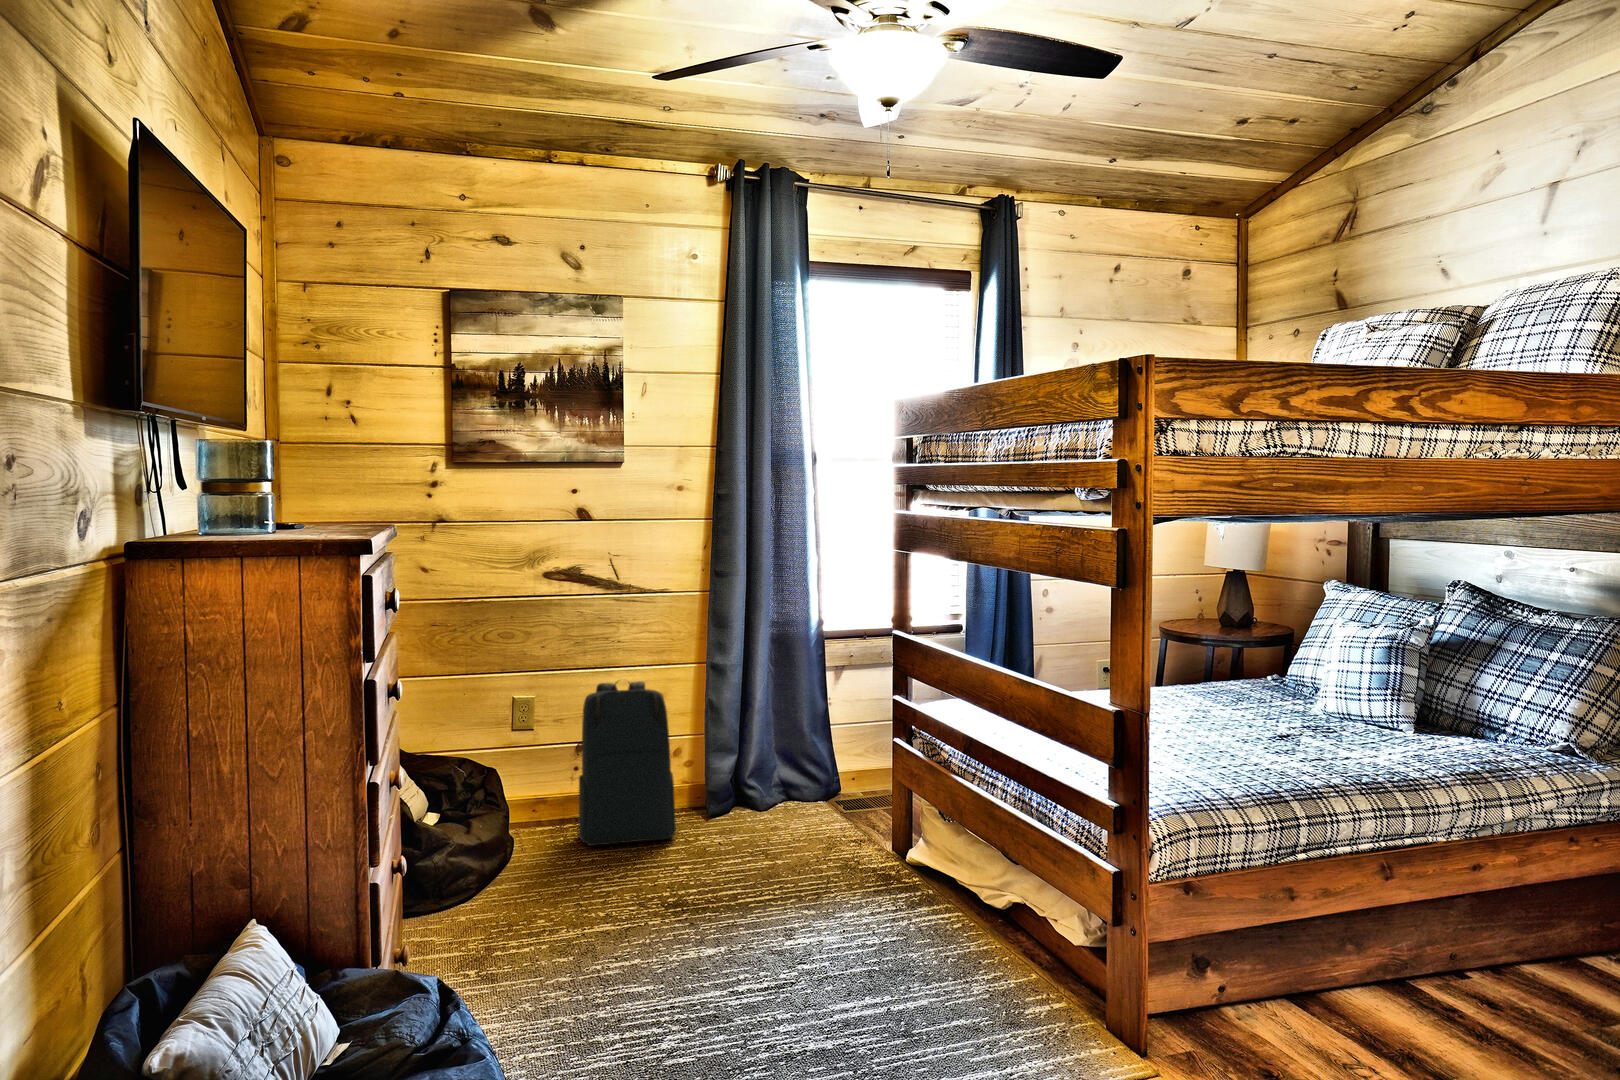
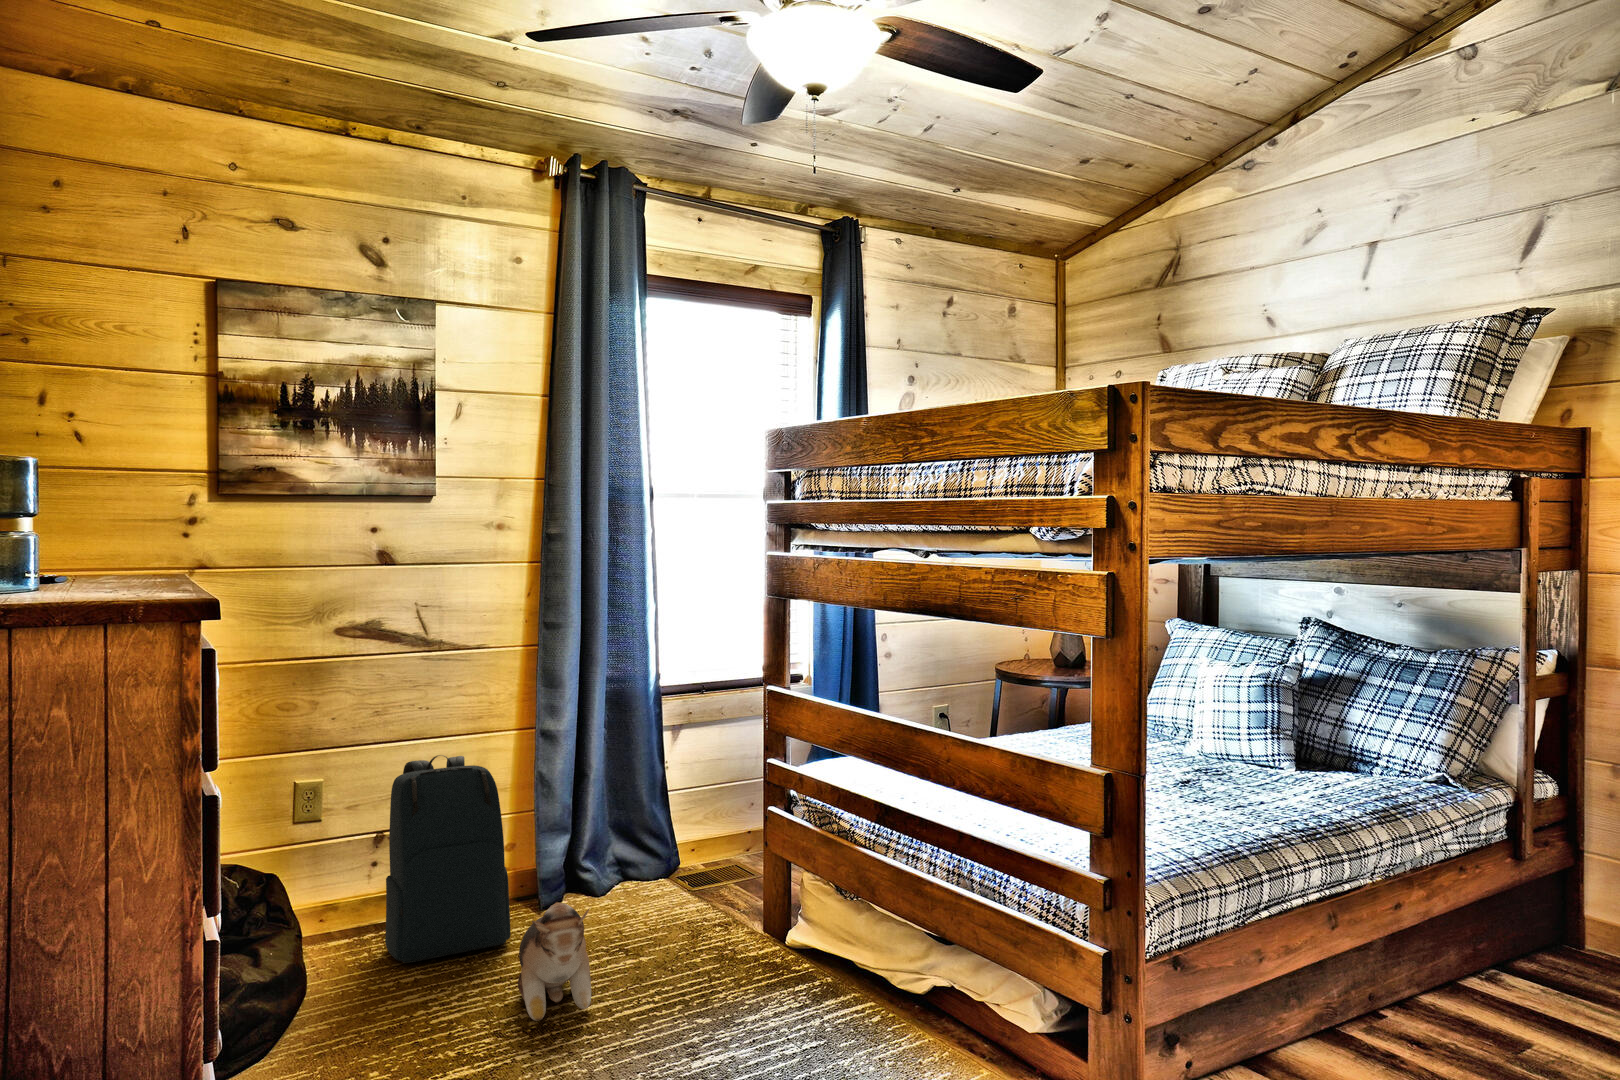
plush toy: none [665,801,724,897] -> present [518,902,591,1021]

